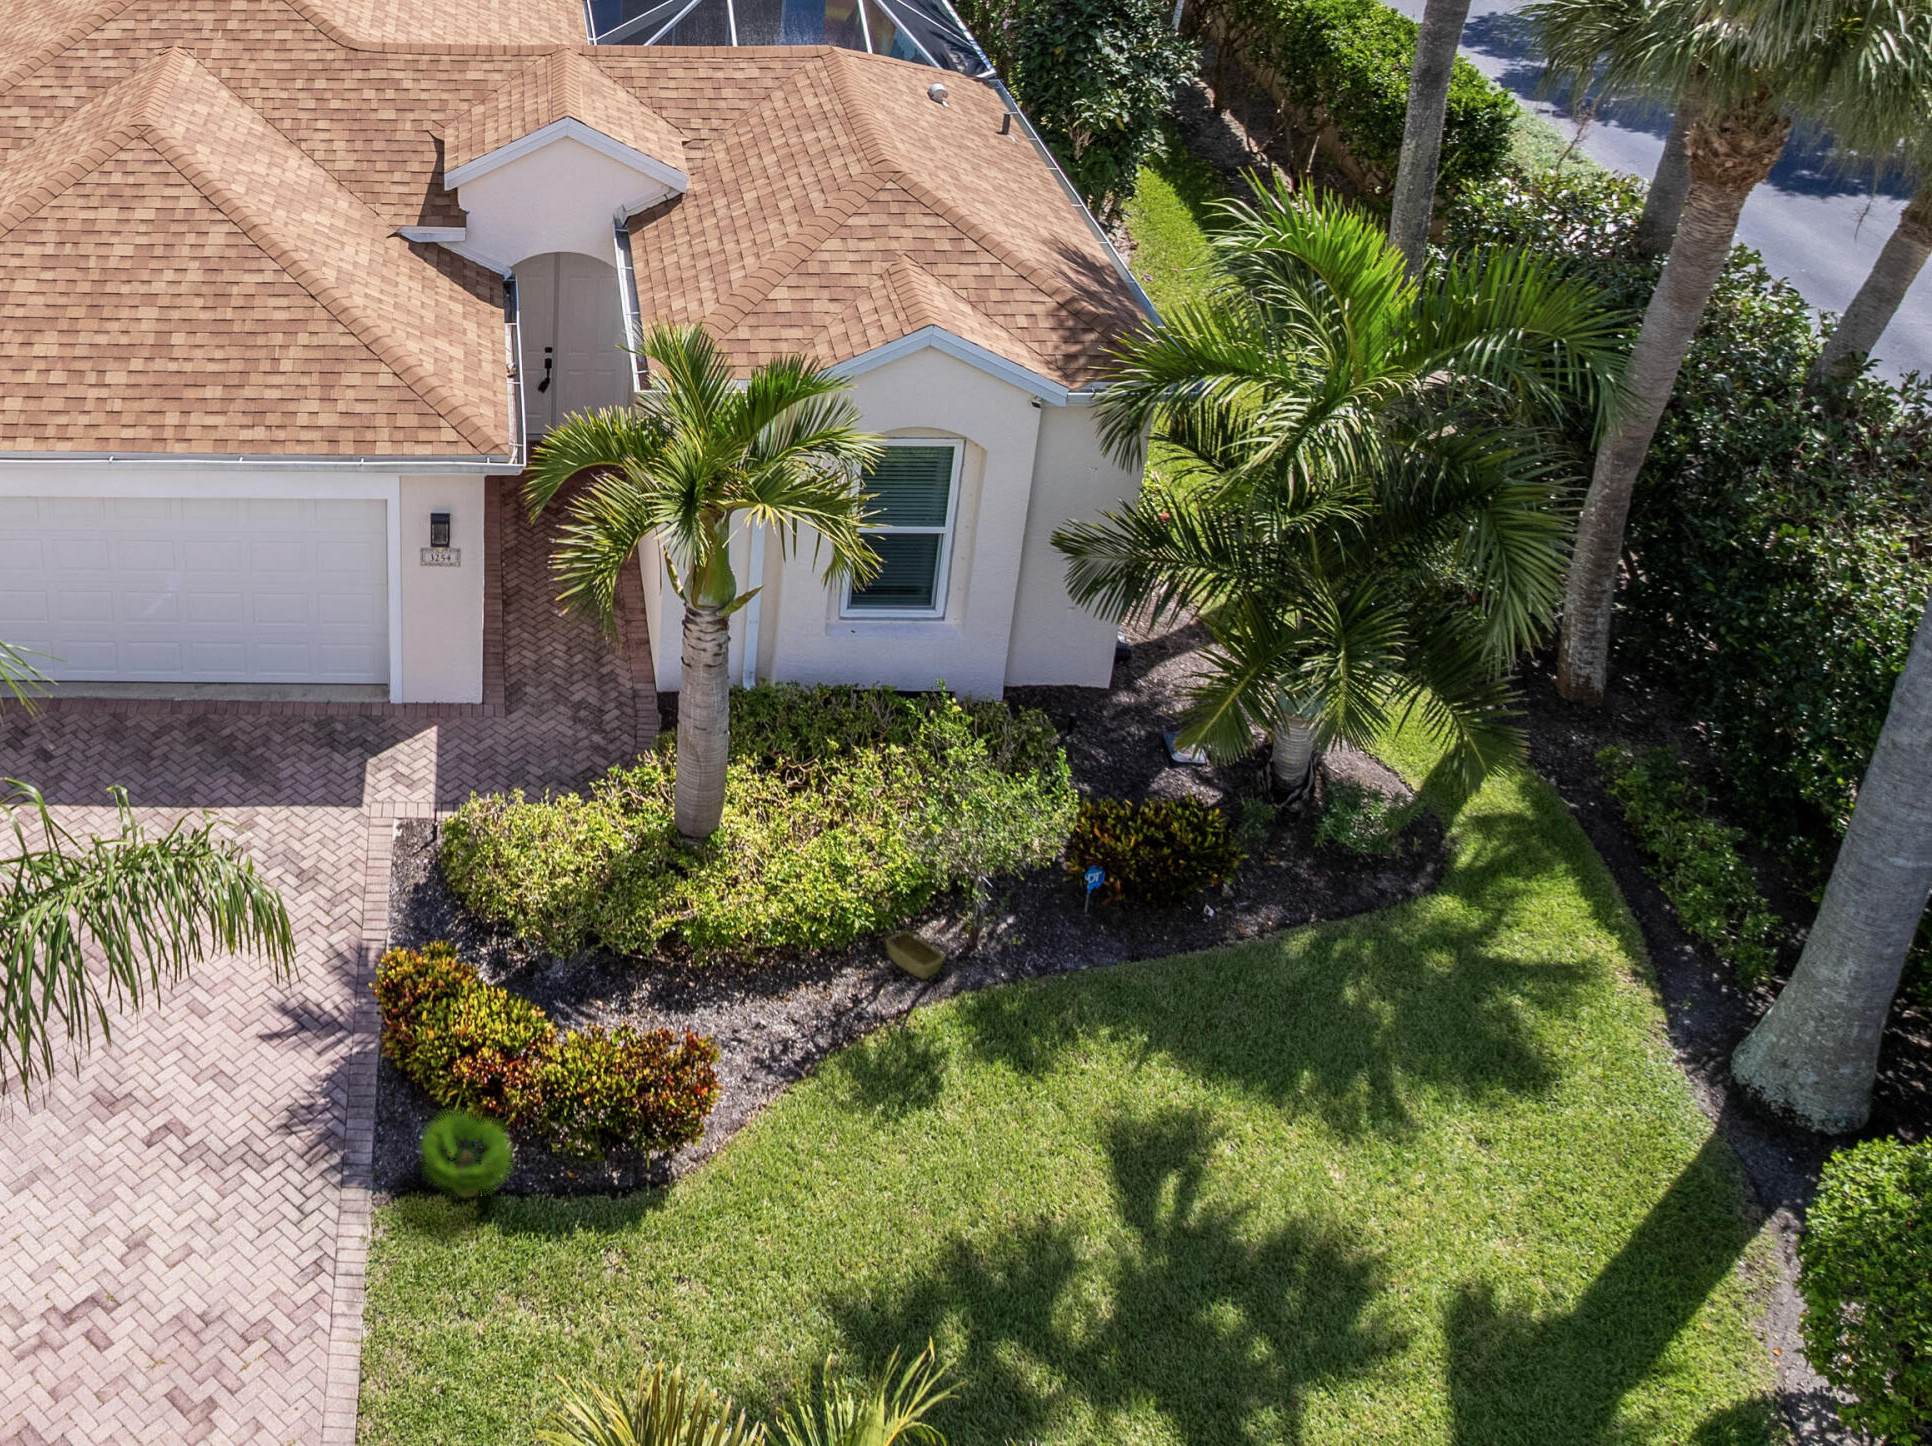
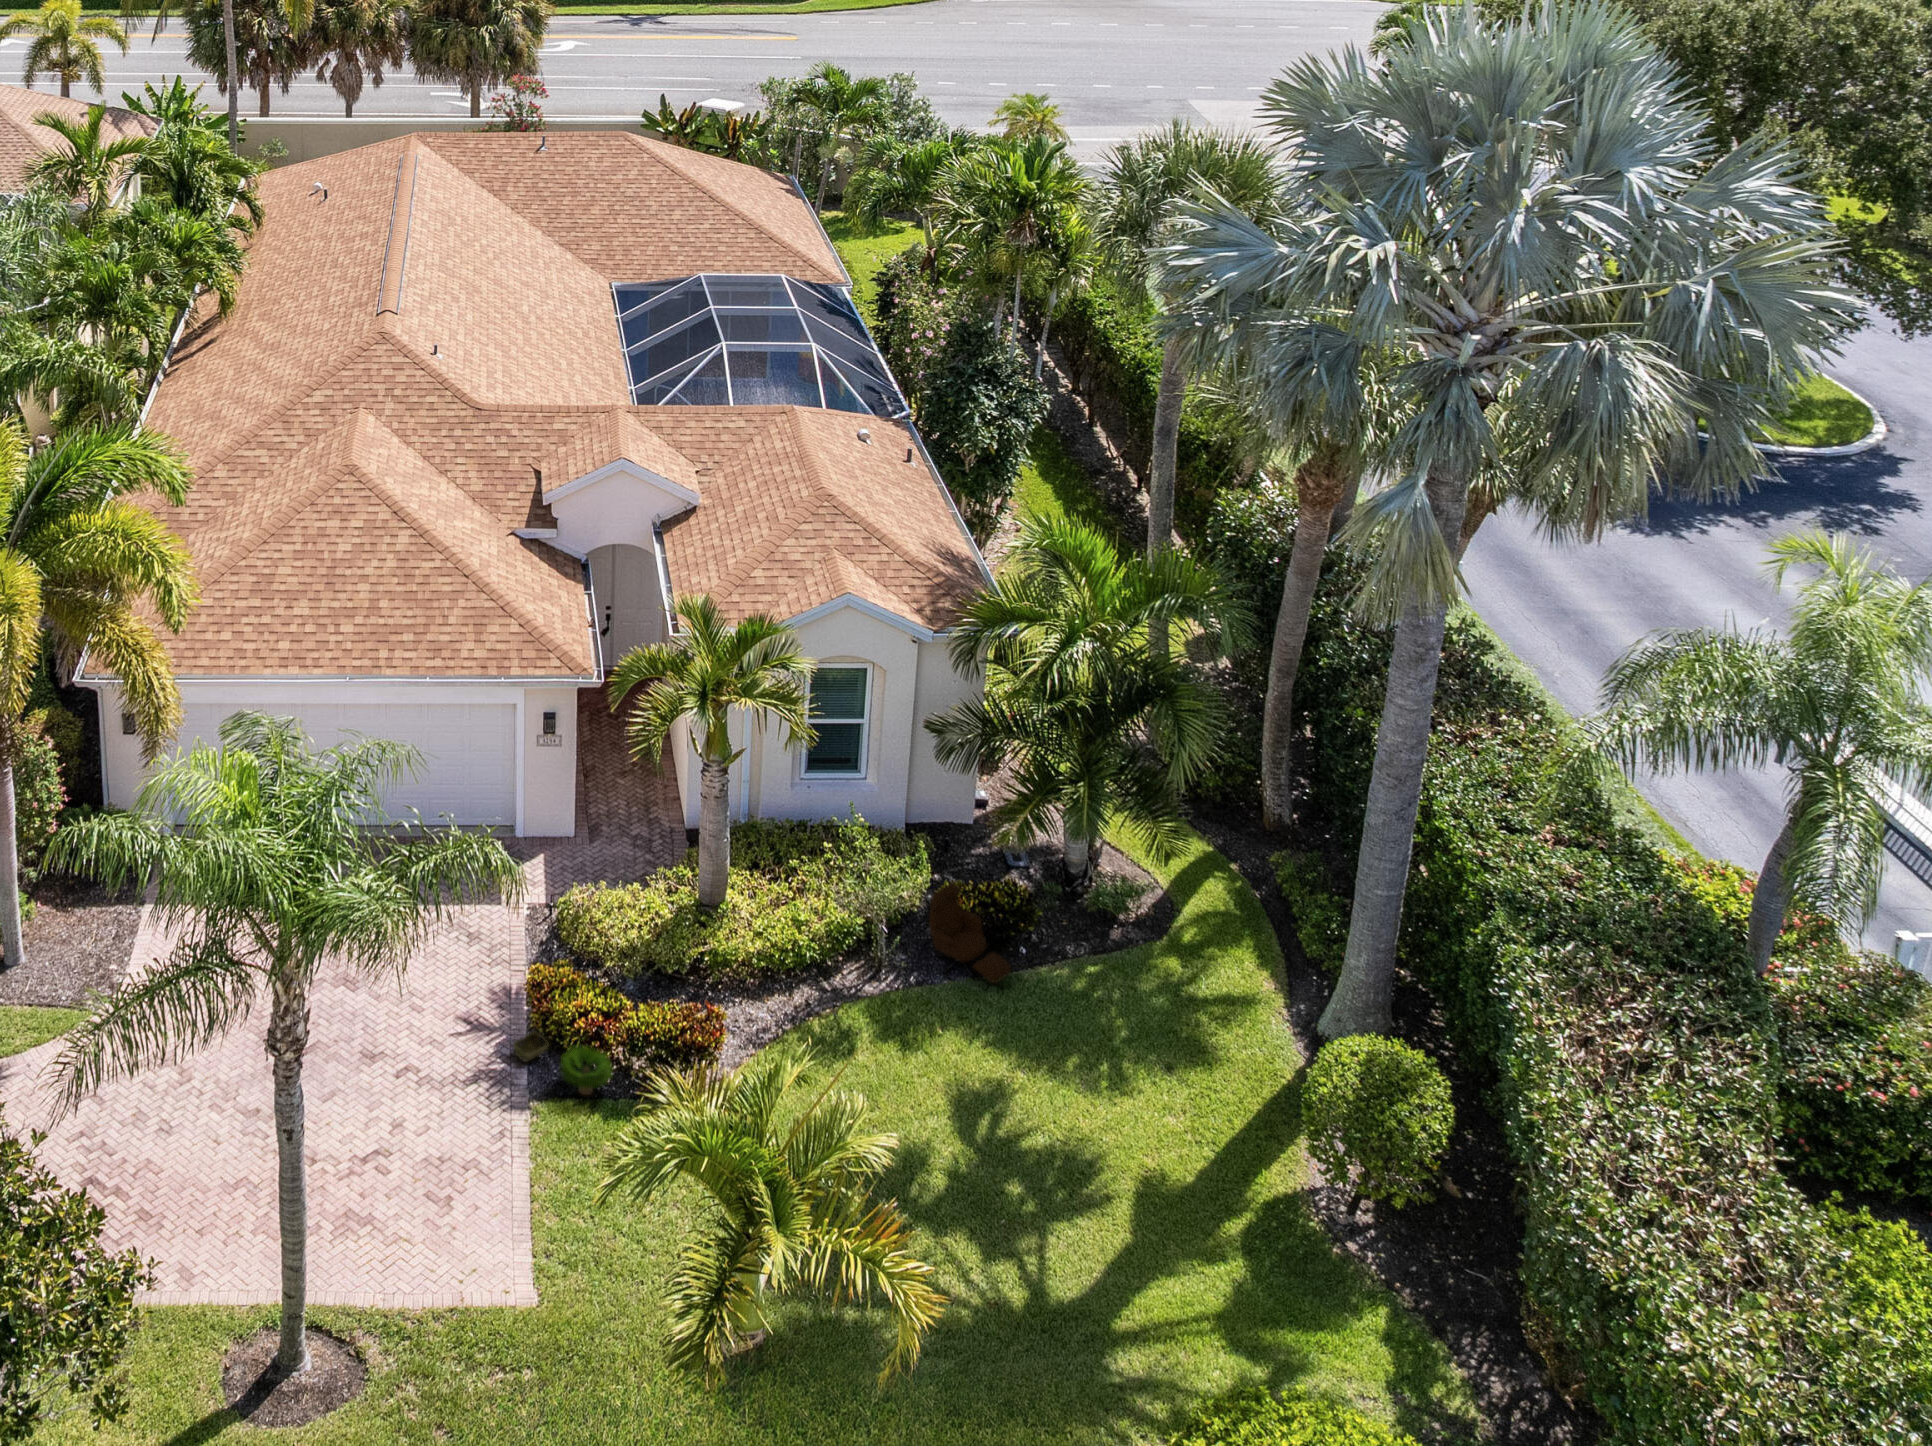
lounge chair: none [1063,804,1203,988] -> present [929,884,1011,986]
woven basket: present [885,931,944,979] -> present [513,1031,549,1062]

